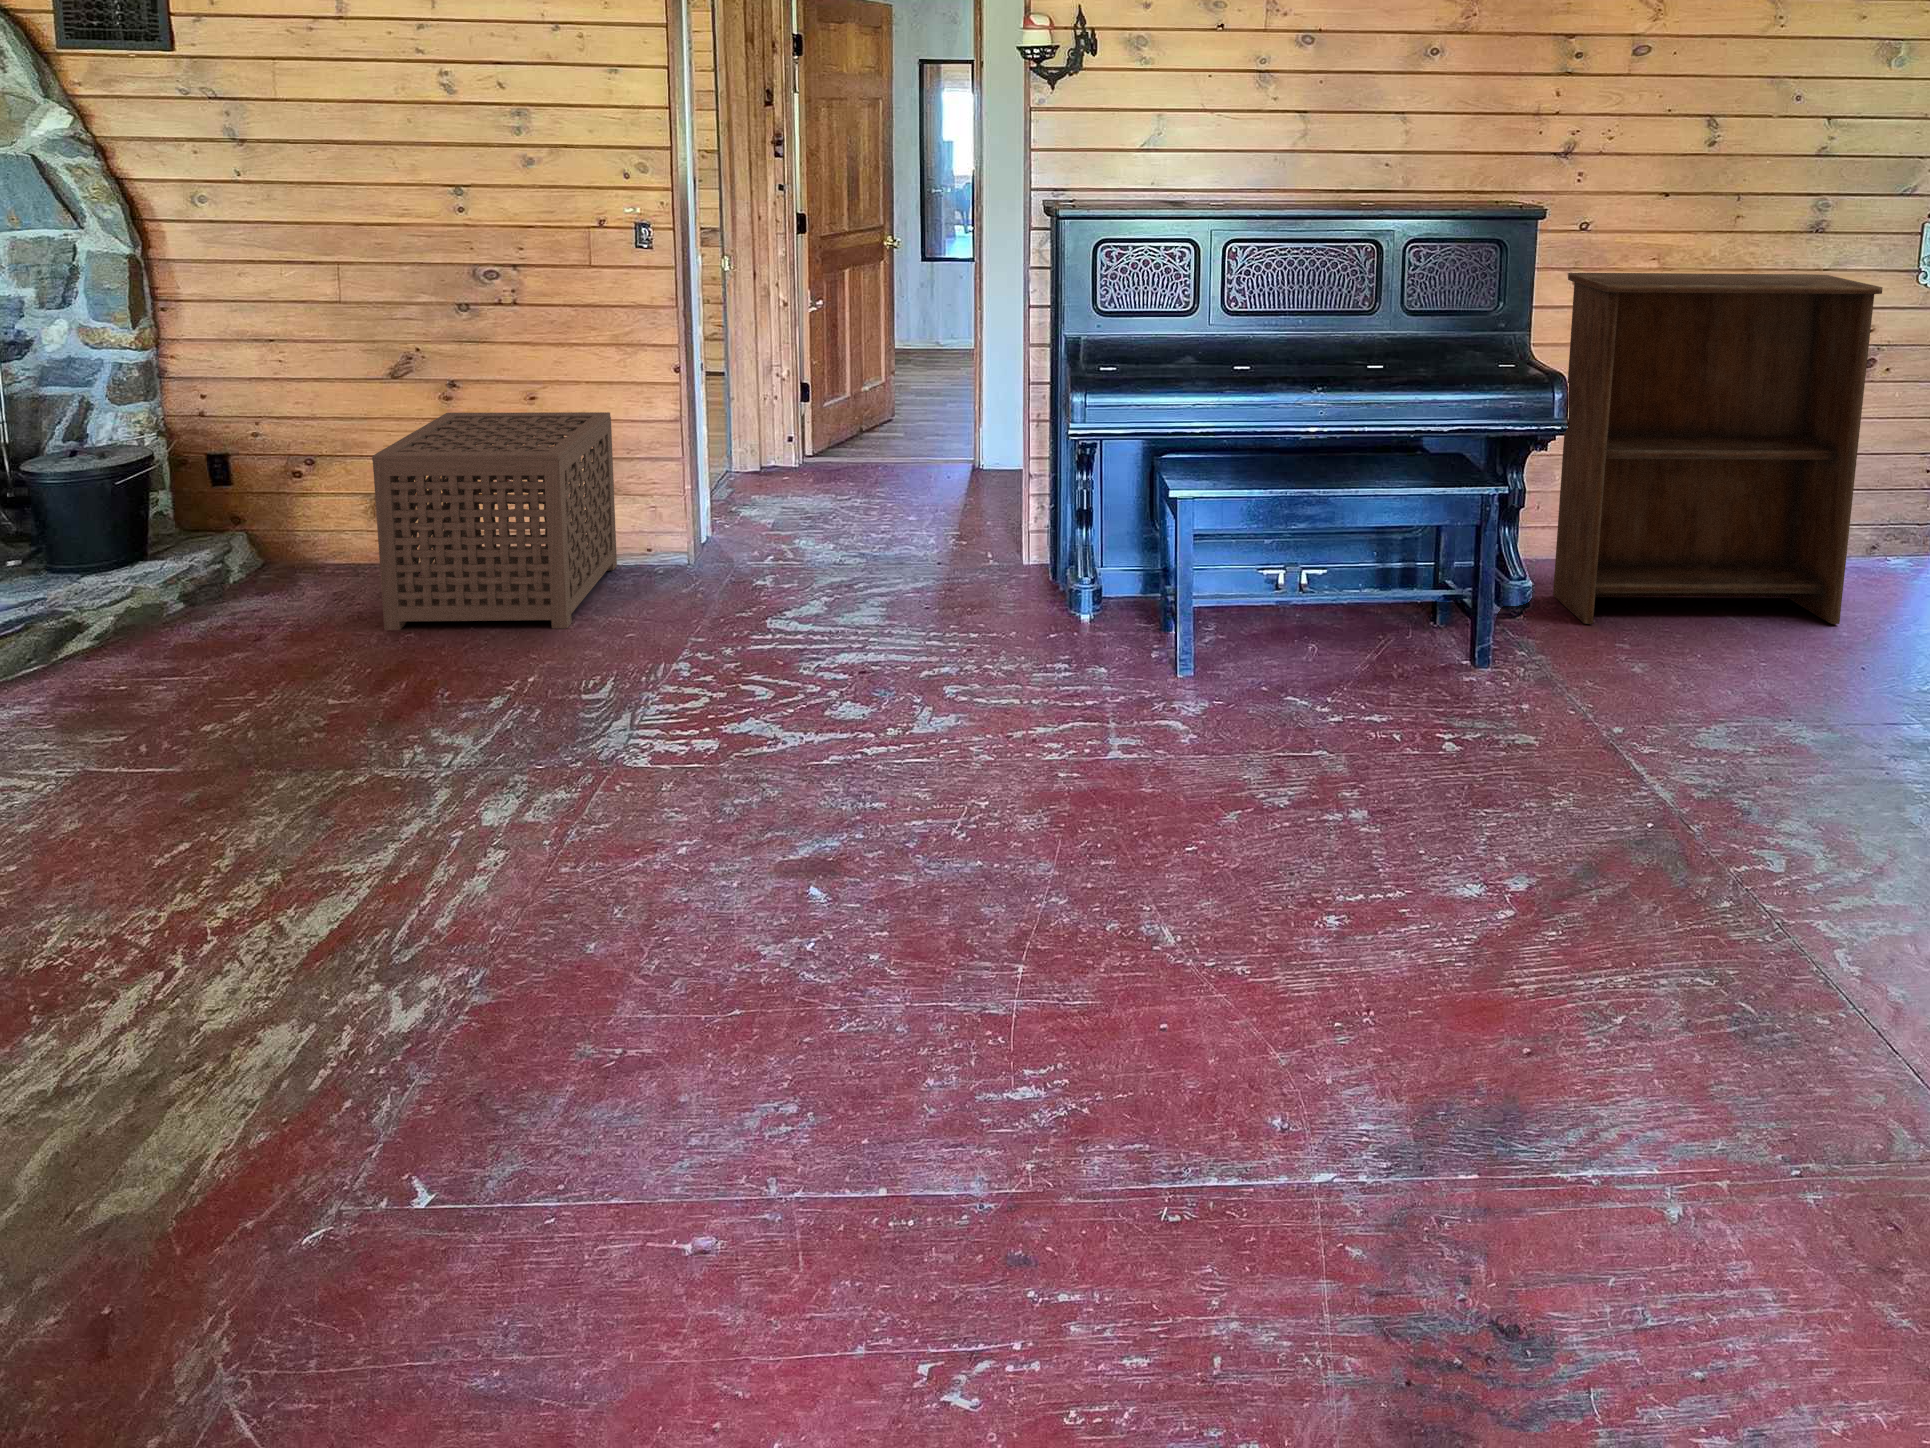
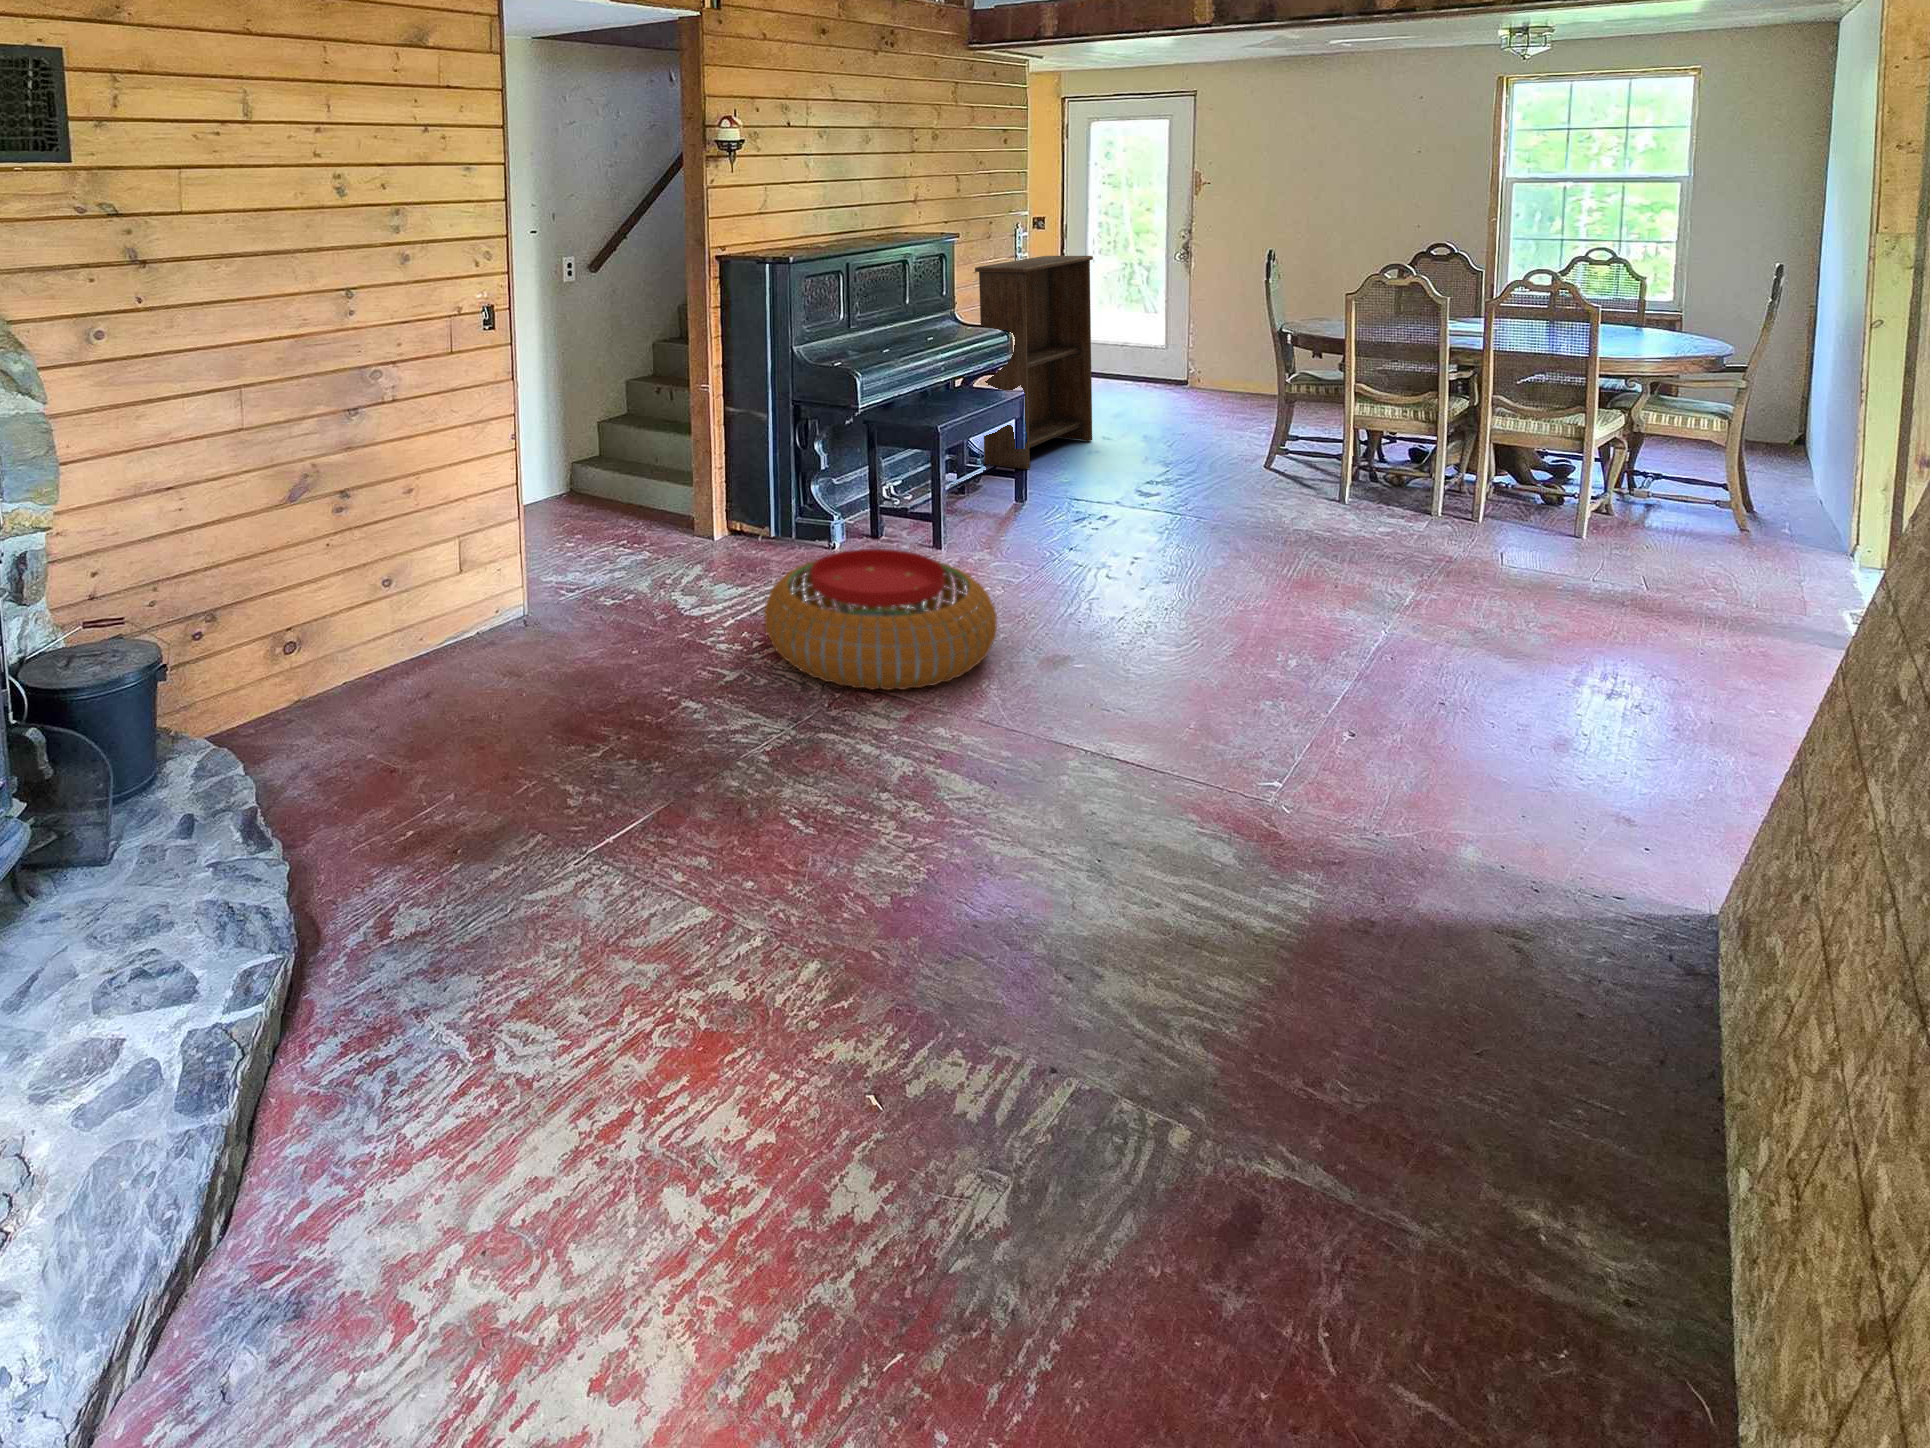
side table: present [372,412,617,630] -> none [354,486,598,730]
pouf: none [588,597,896,792] -> present [764,549,997,690]

